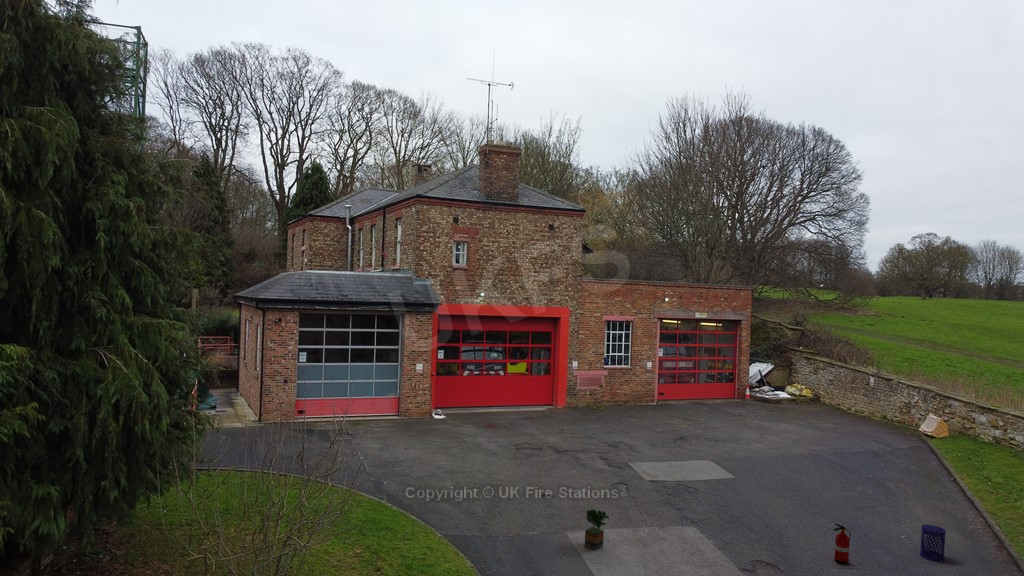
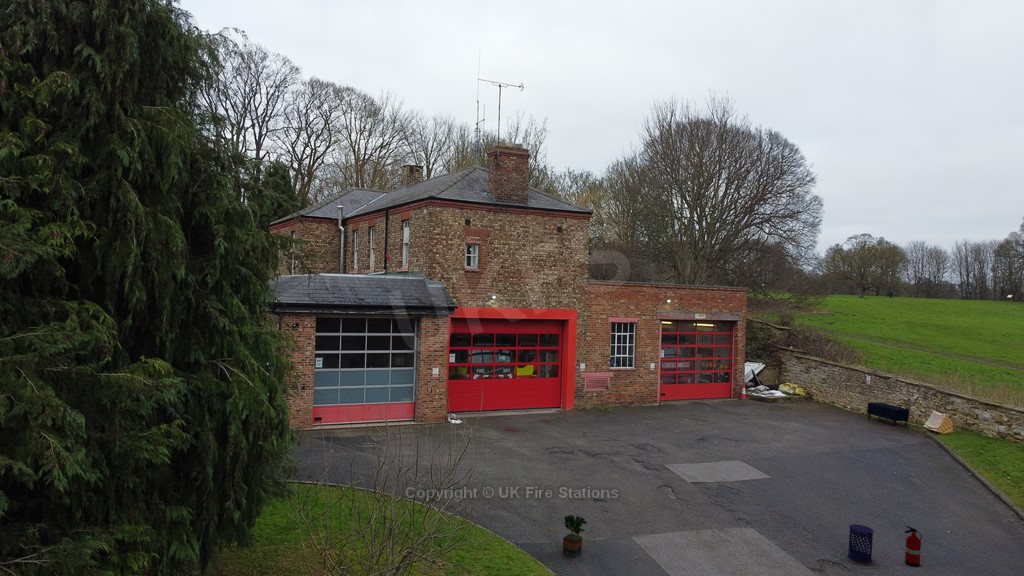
bench: none [869,405,910,430] -> present [867,403,909,426]
potted tree: present [585,509,609,550] -> present [563,515,587,558]
waste bin: present [920,525,946,562] -> present [848,524,873,563]

